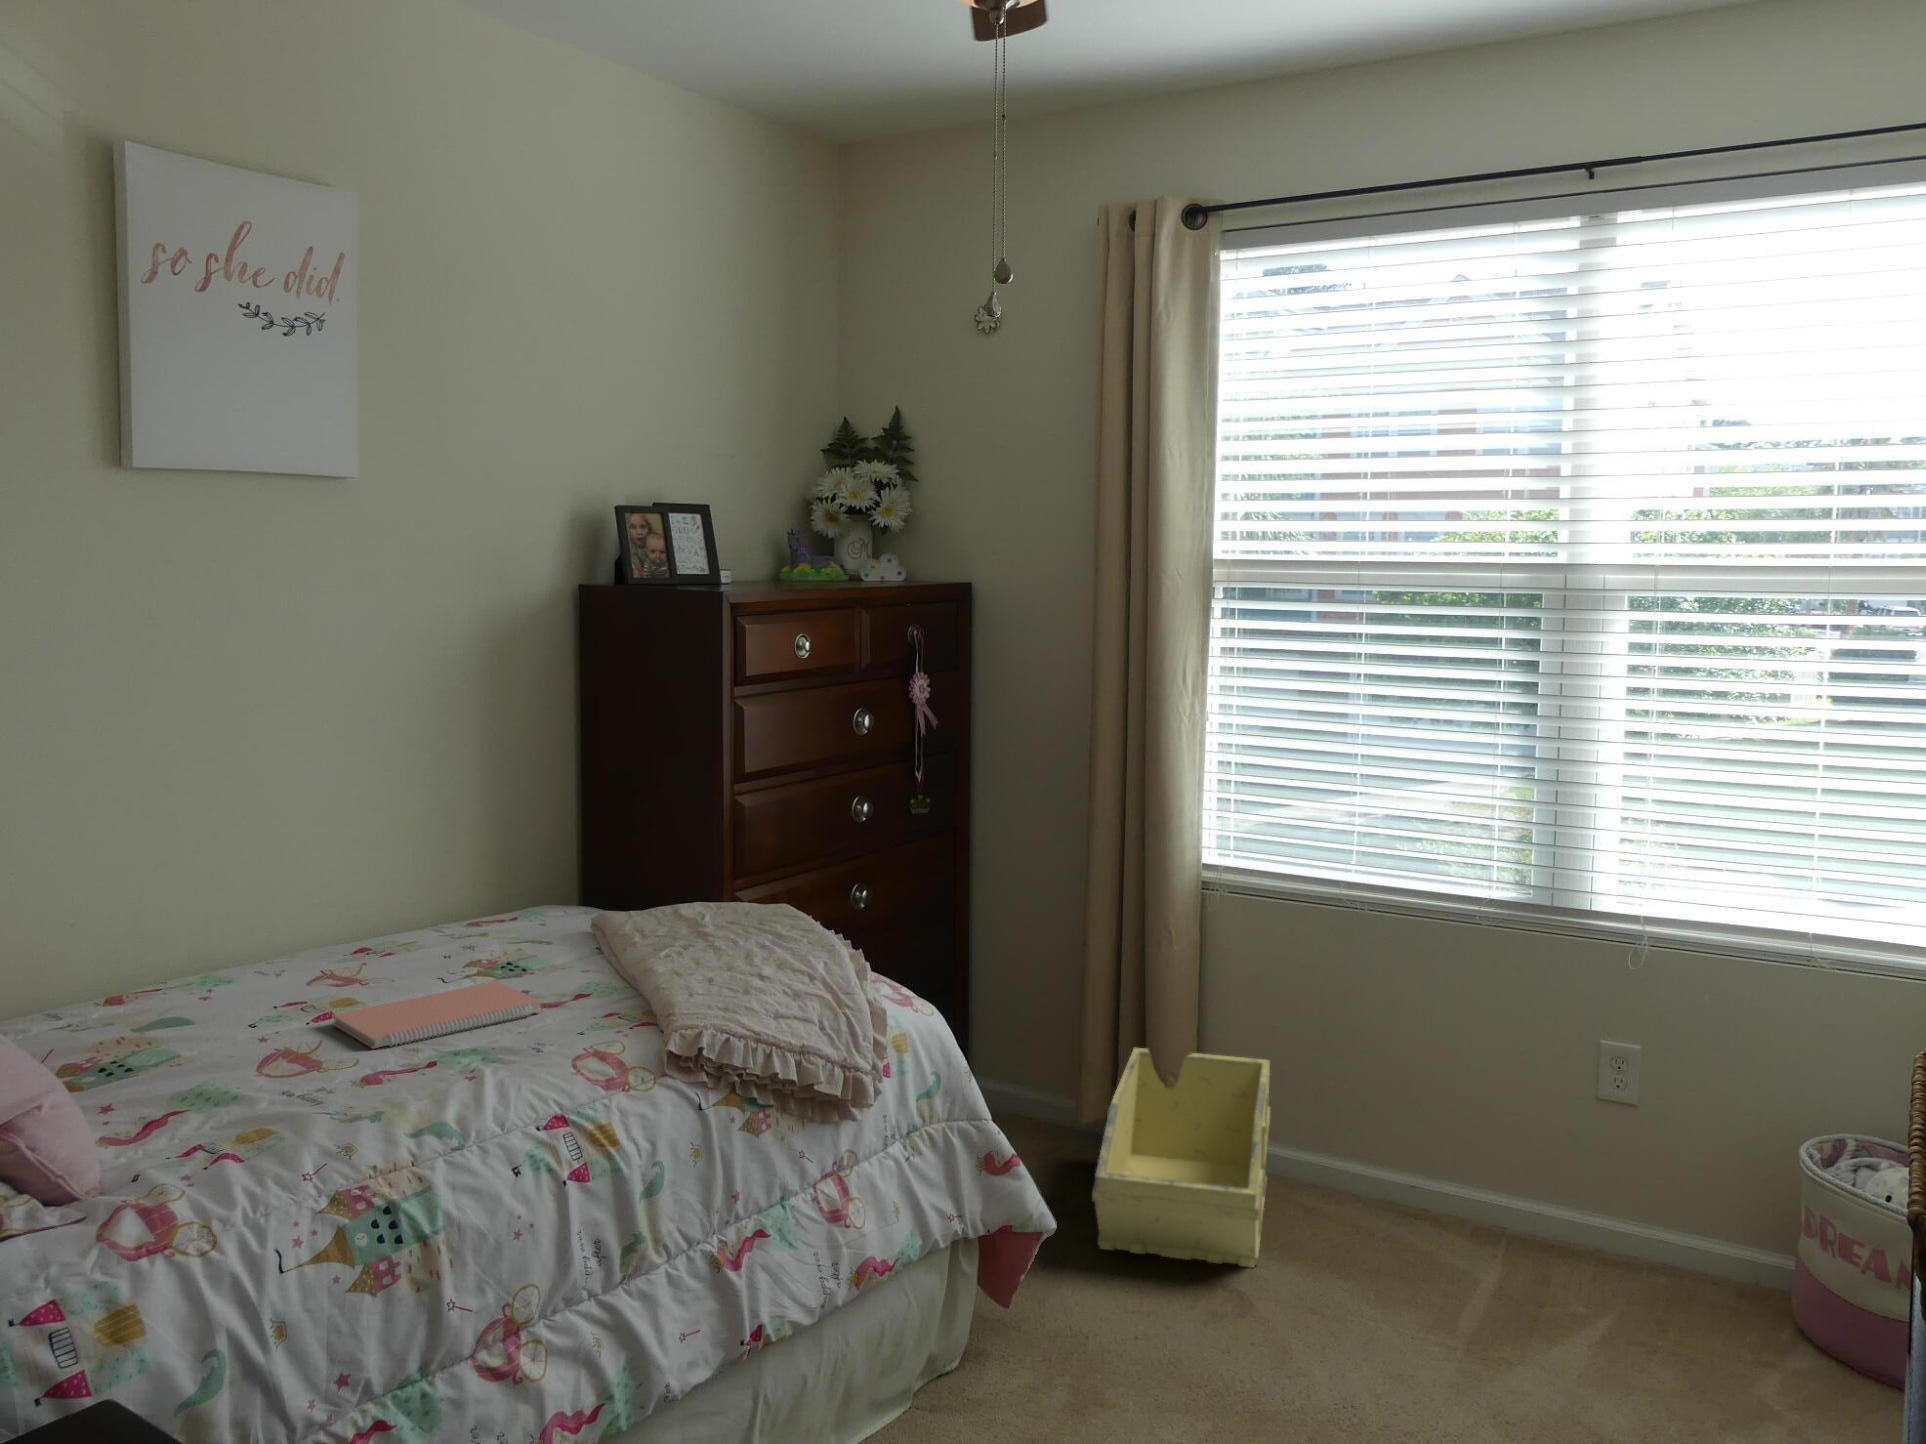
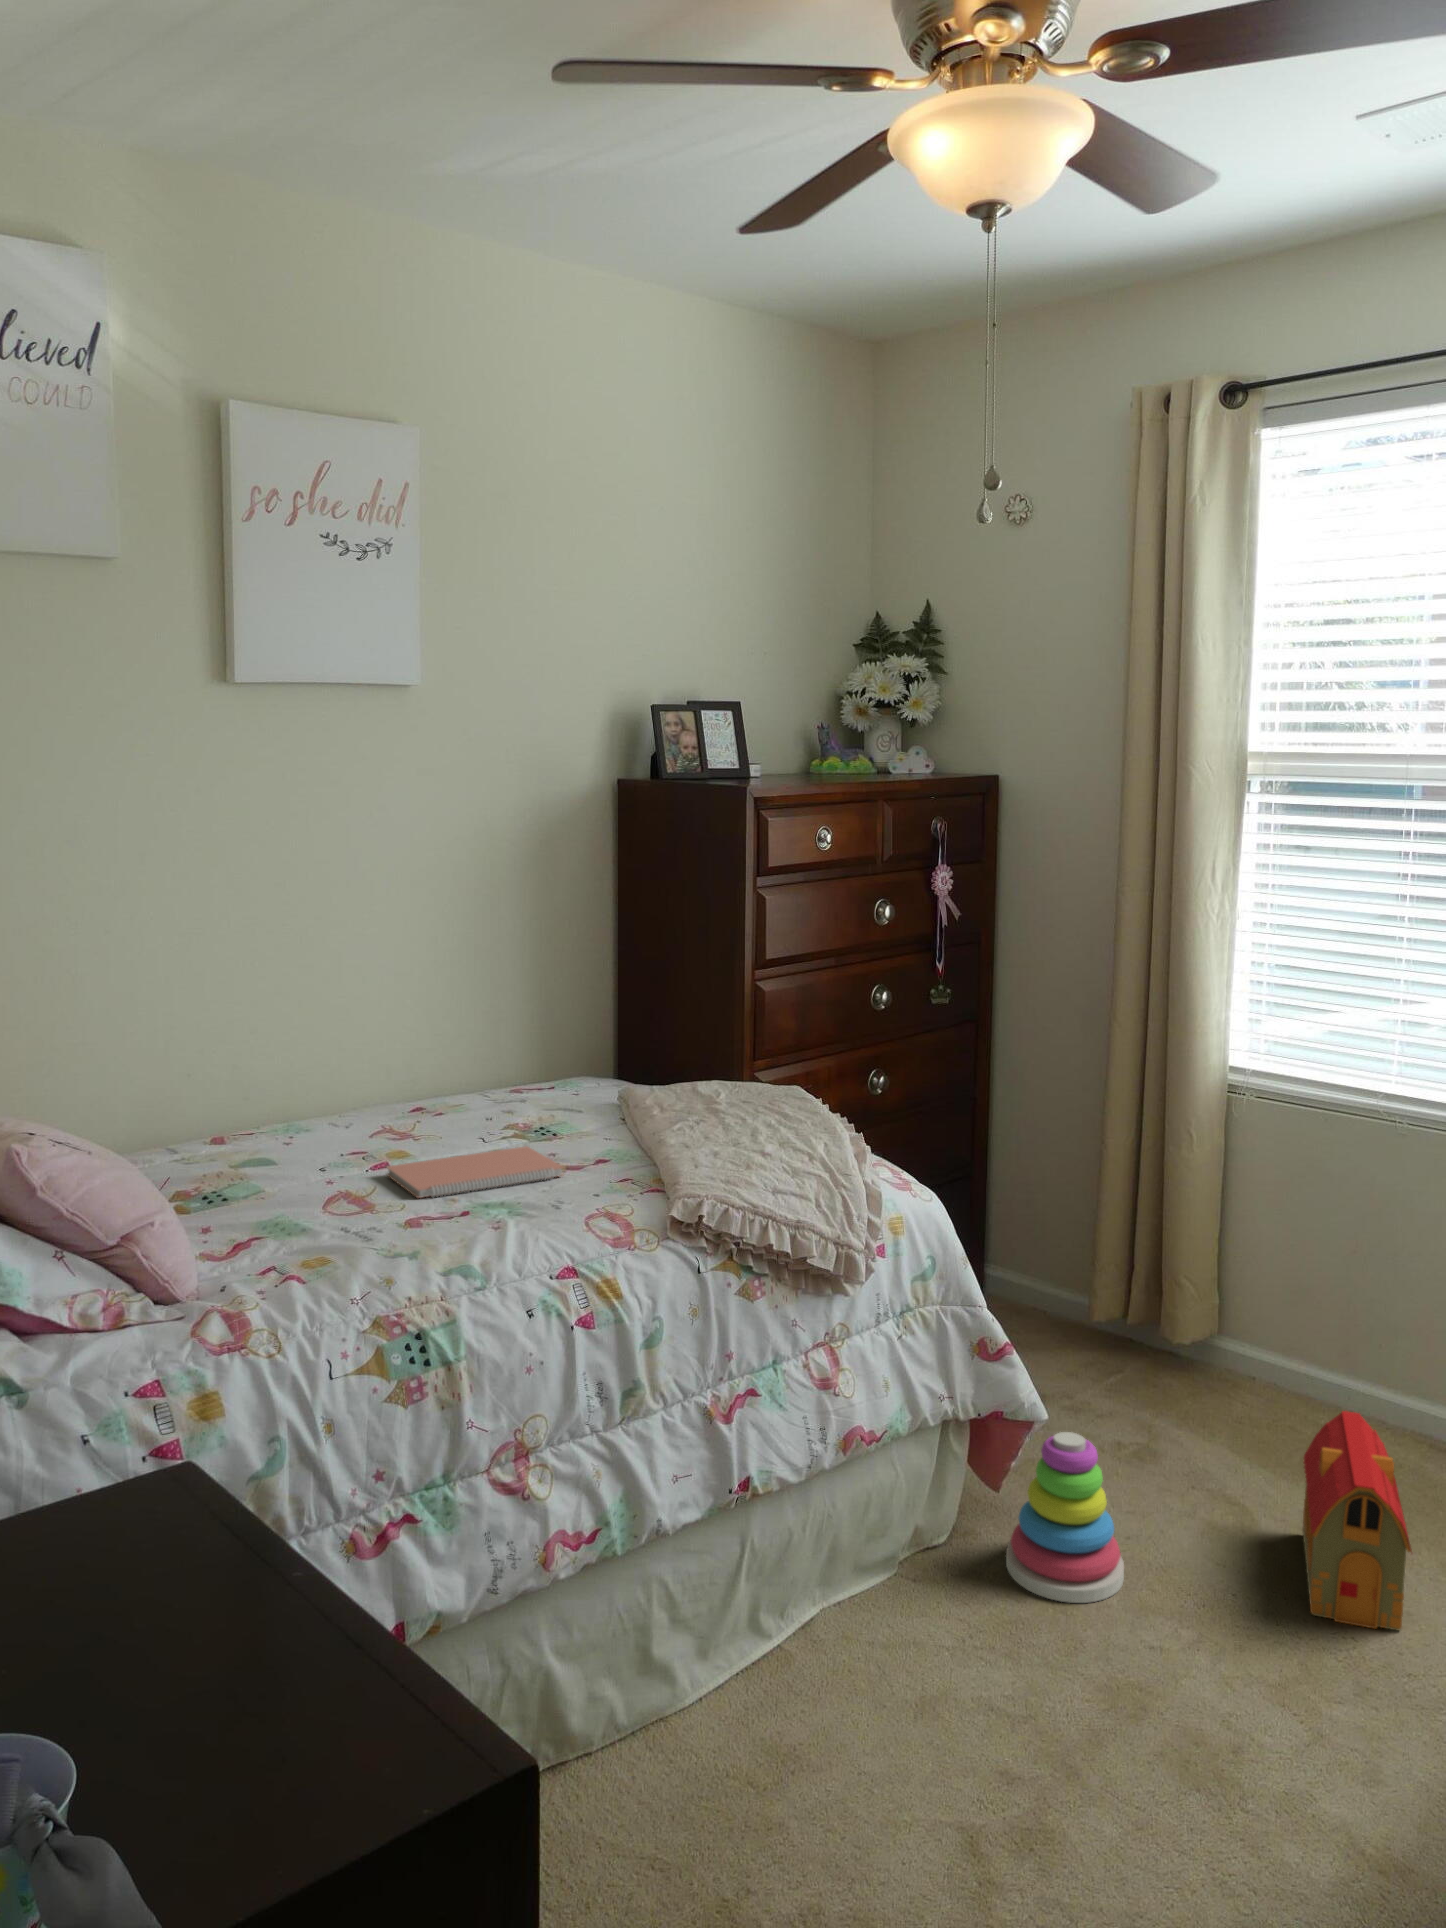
storage bin: present [1092,1048,1270,1268] -> none [1100,1254,1307,1487]
toy house: none [1286,1189,1396,1399] -> present [1302,1411,1412,1631]
stacking toy: none [1014,1237,1130,1412] -> present [1006,1432,1124,1603]

